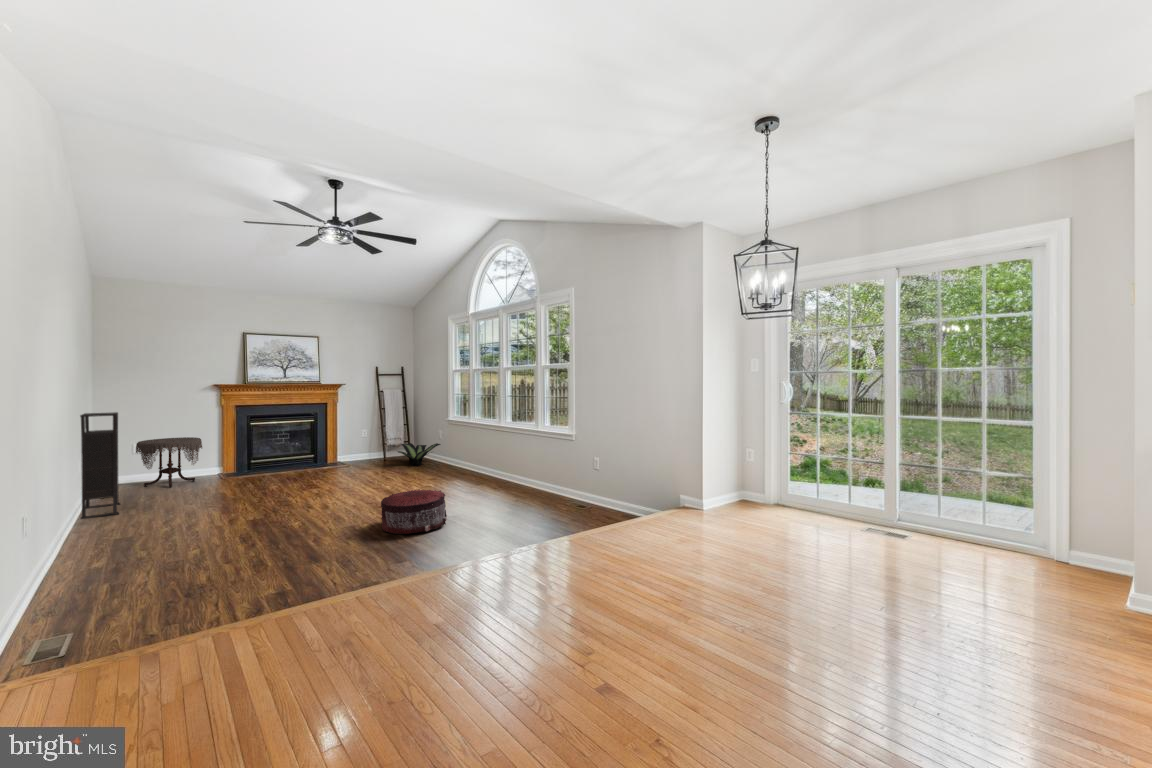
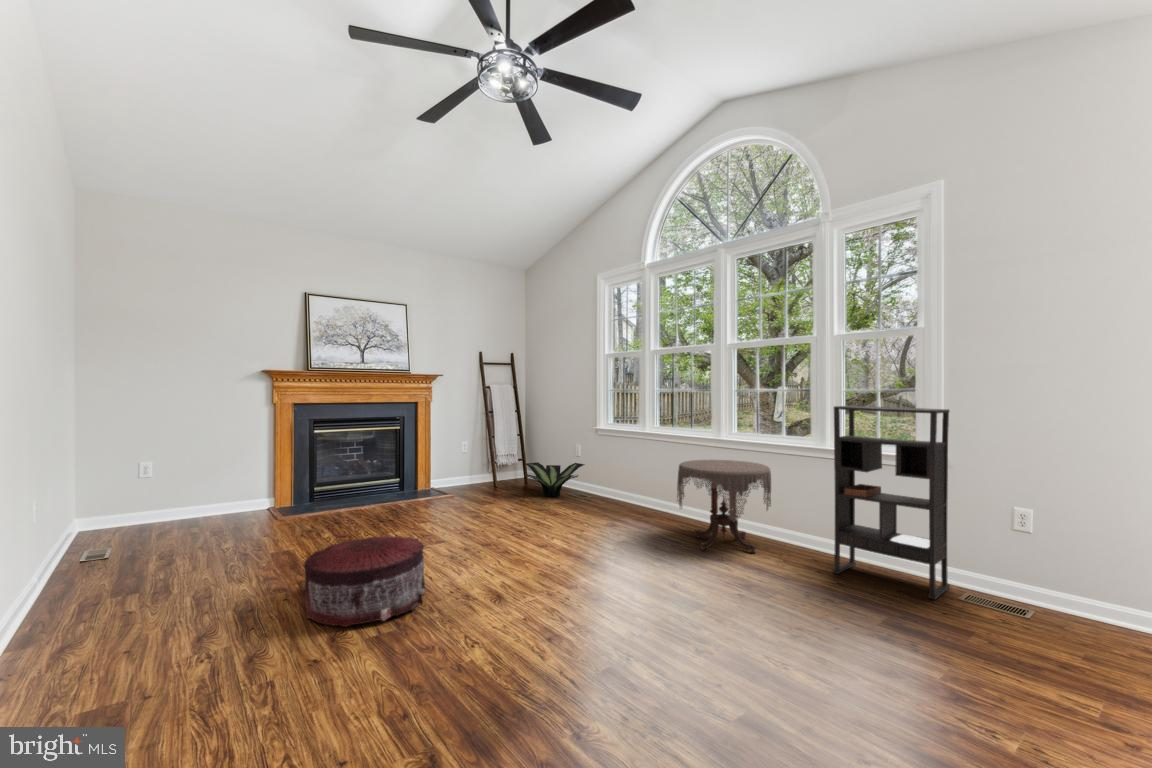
bookshelf: present [80,412,120,519] -> present [832,406,950,600]
side table: present [136,437,202,487] -> present [677,460,771,553]
pouf: present [381,490,447,534] -> present [304,536,425,627]

